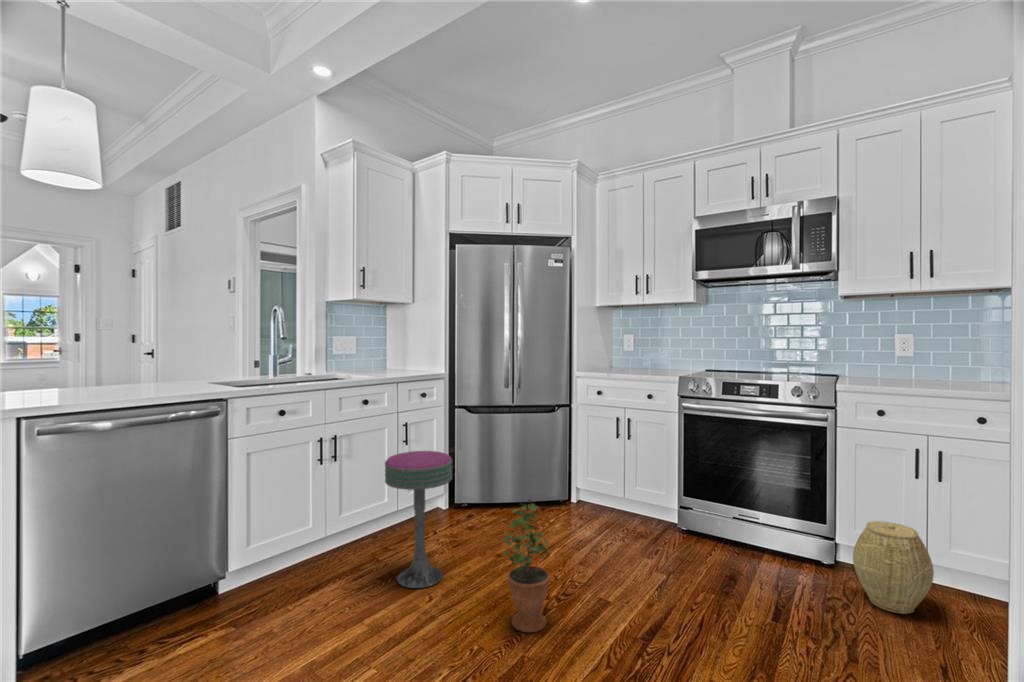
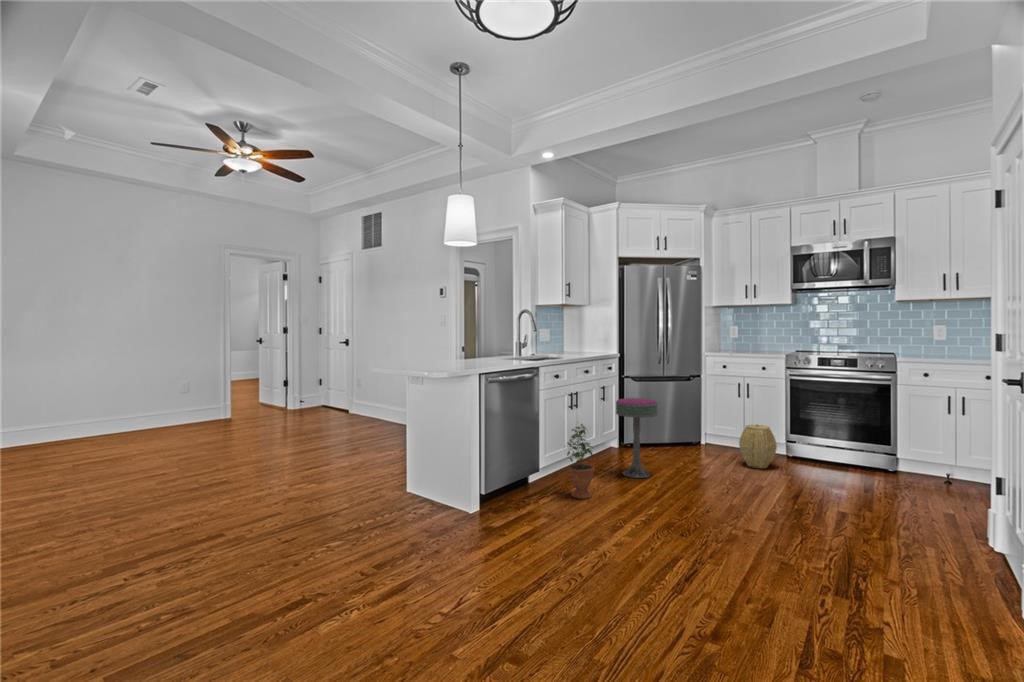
potted plant: present [502,500,550,632] -> present [567,424,594,499]
woven basket: present [853,521,934,614] -> present [739,424,777,468]

